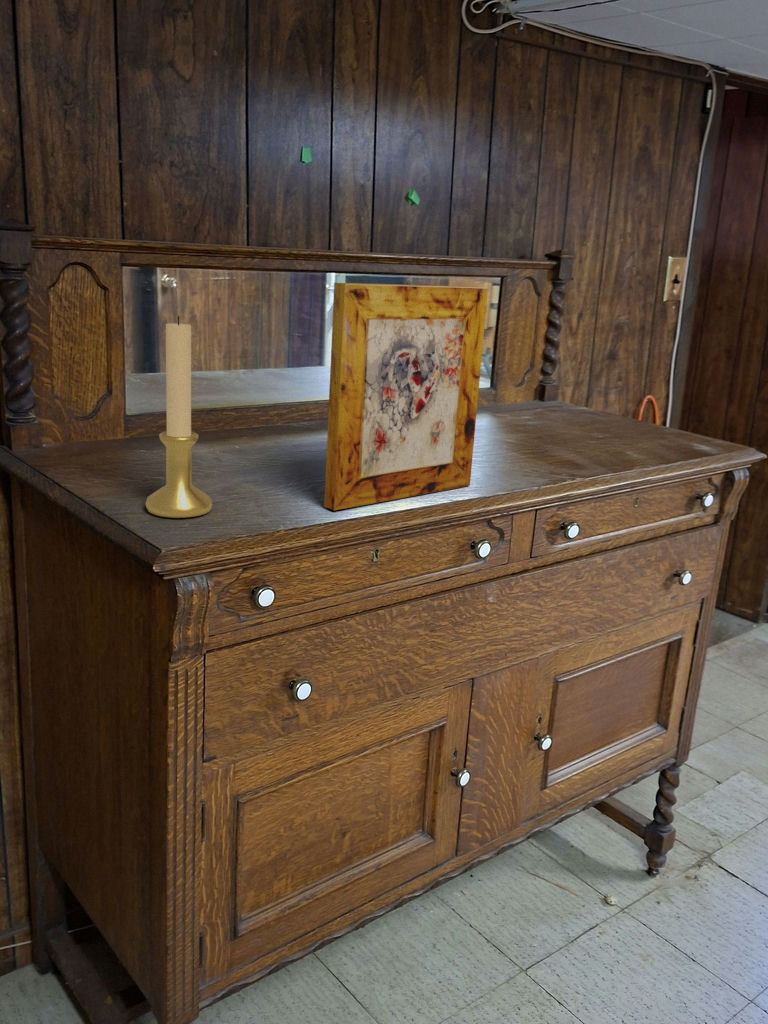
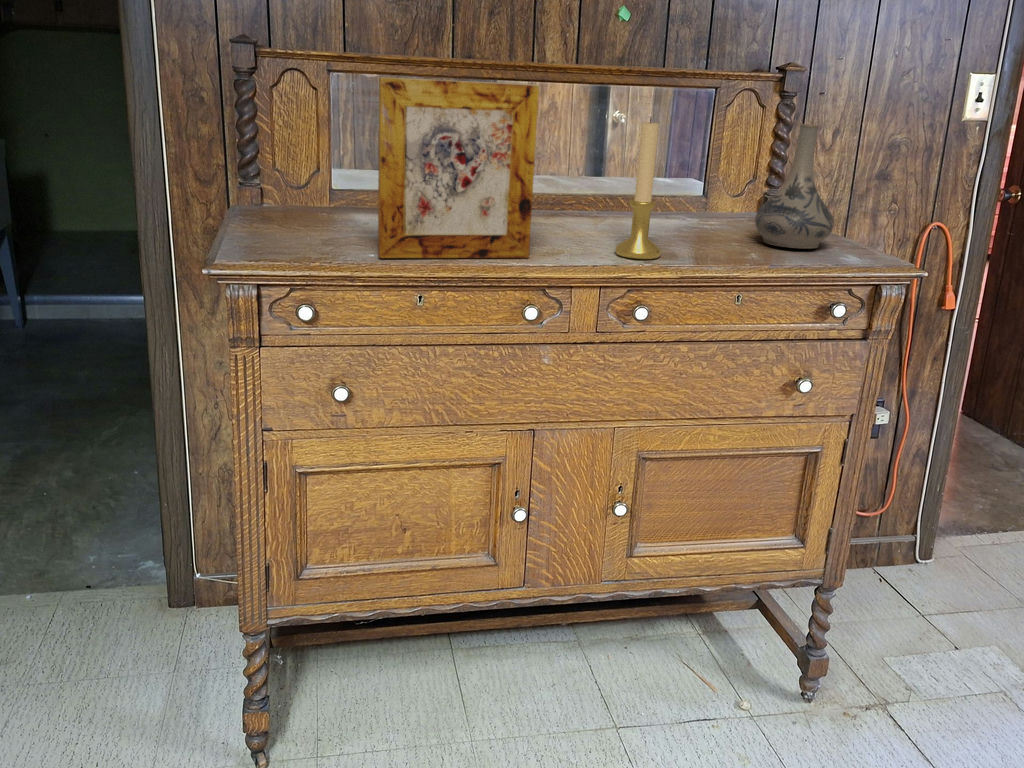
candle holder: present [146,316,212,518] -> present [615,118,661,259]
decorative vase: none [598,316,677,440] -> present [755,124,834,248]

